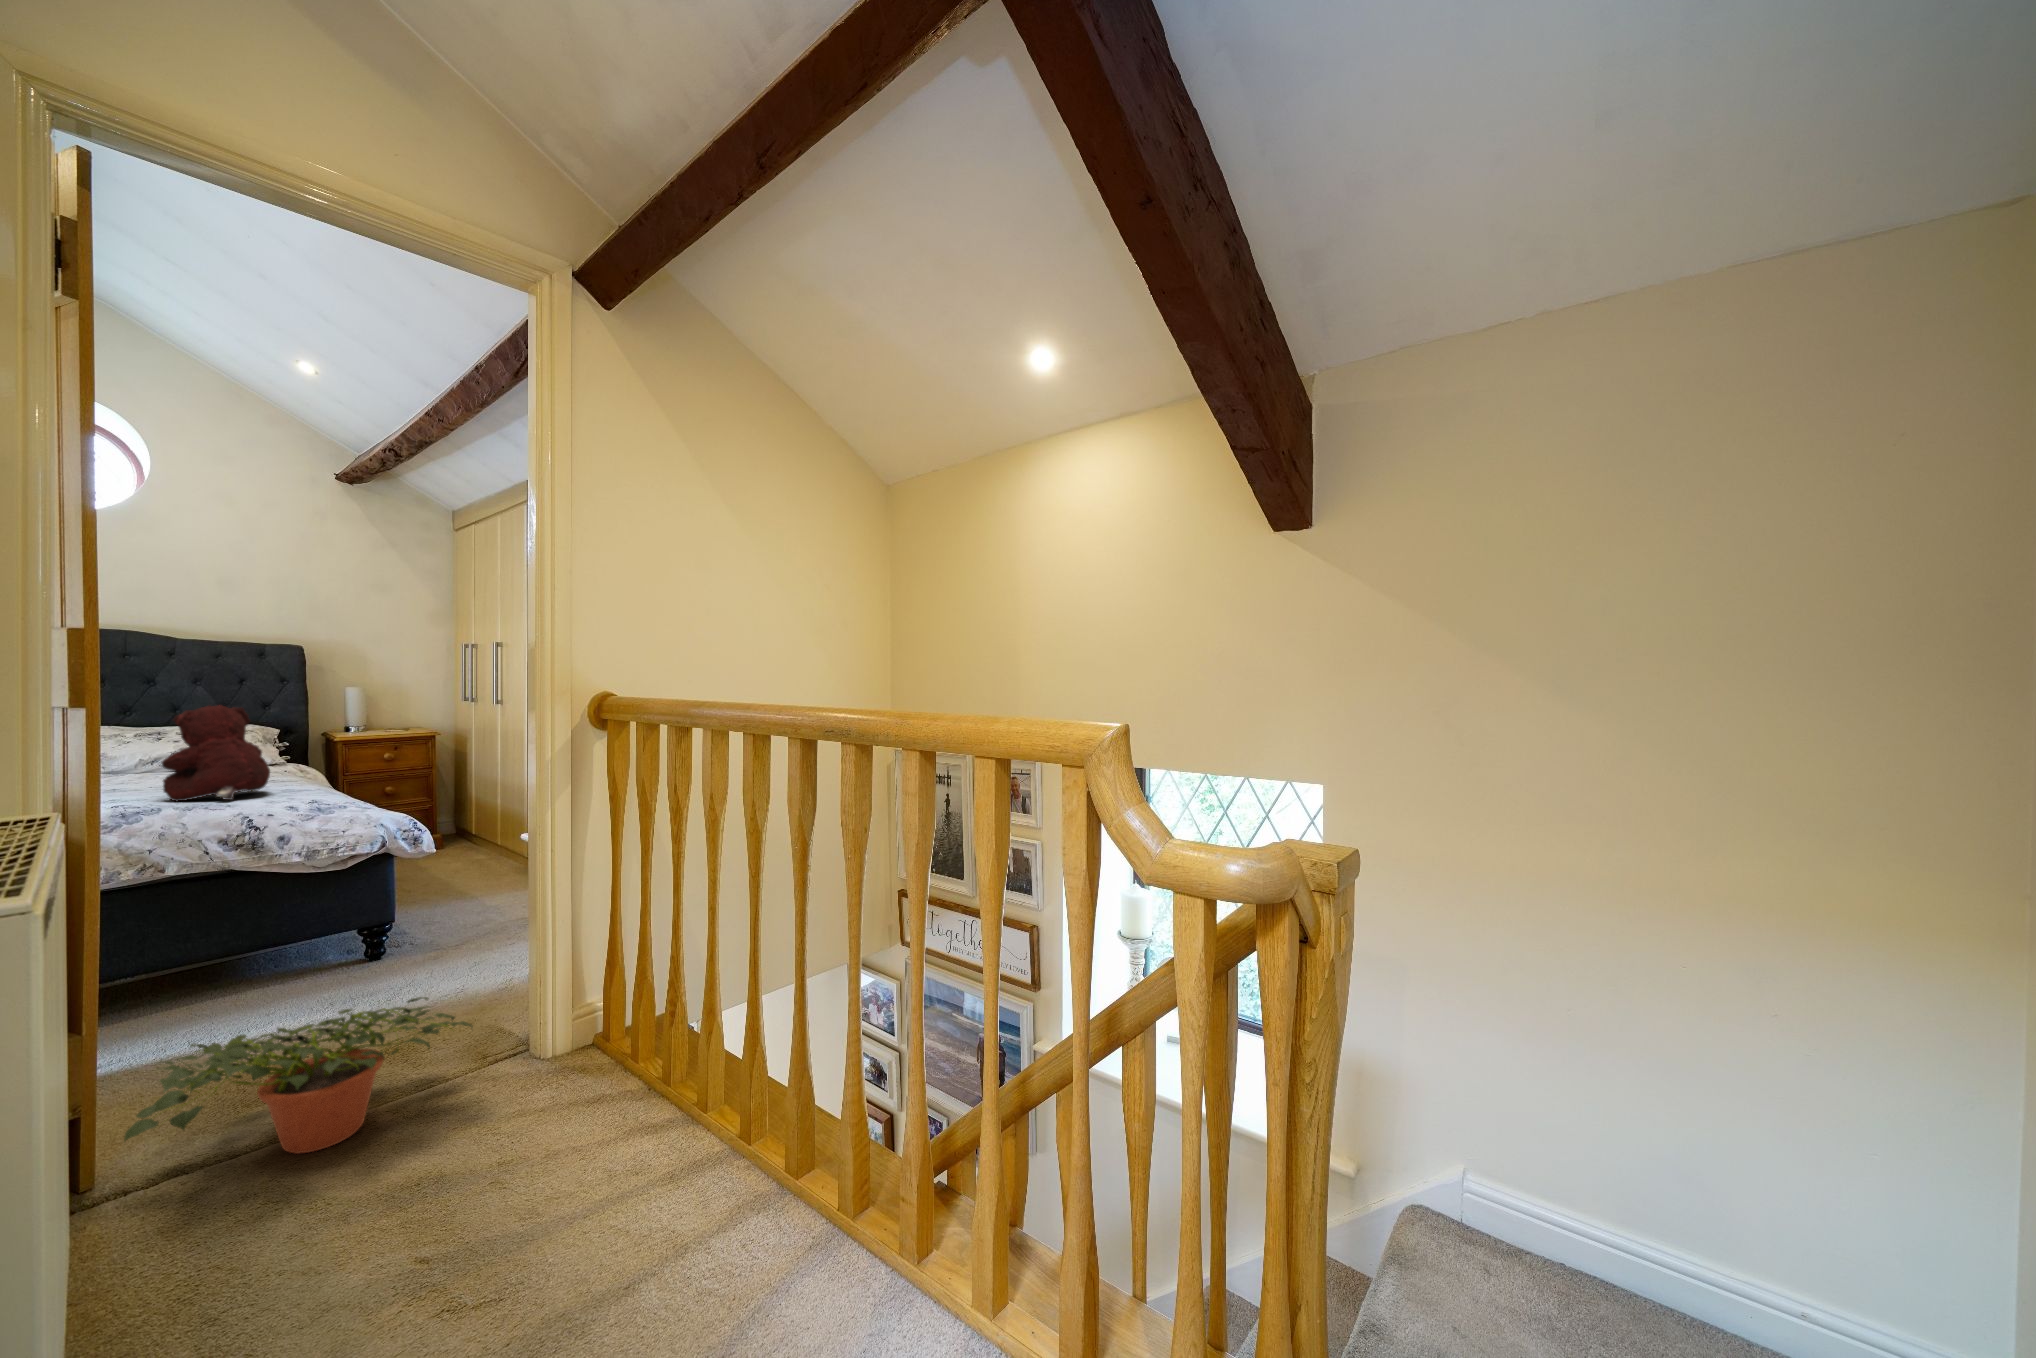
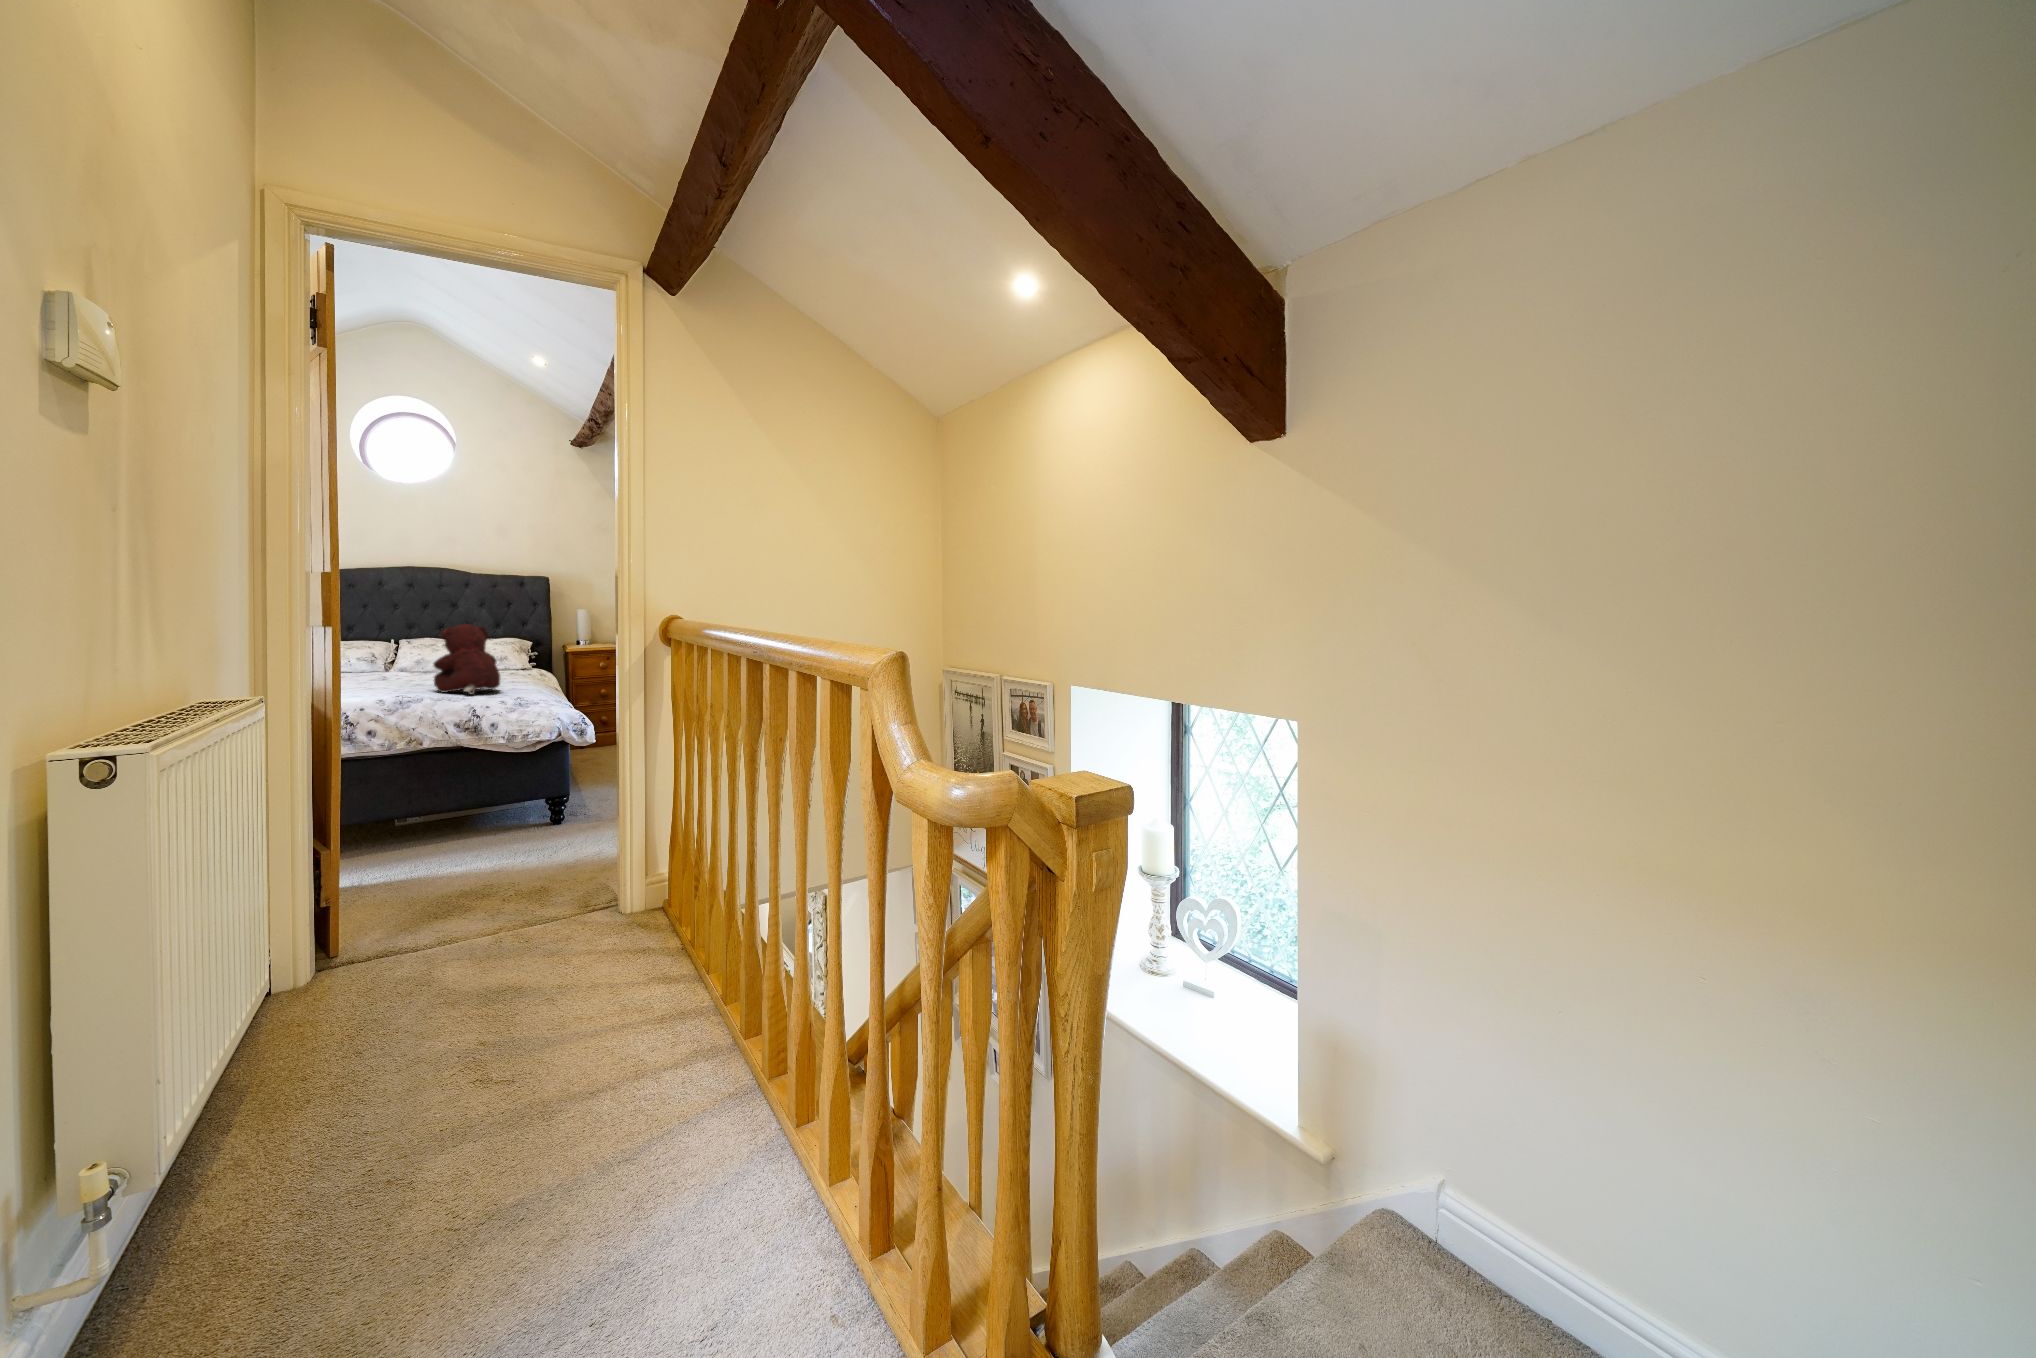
potted plant: present [124,997,472,1154] -> none [350,849,563,941]

